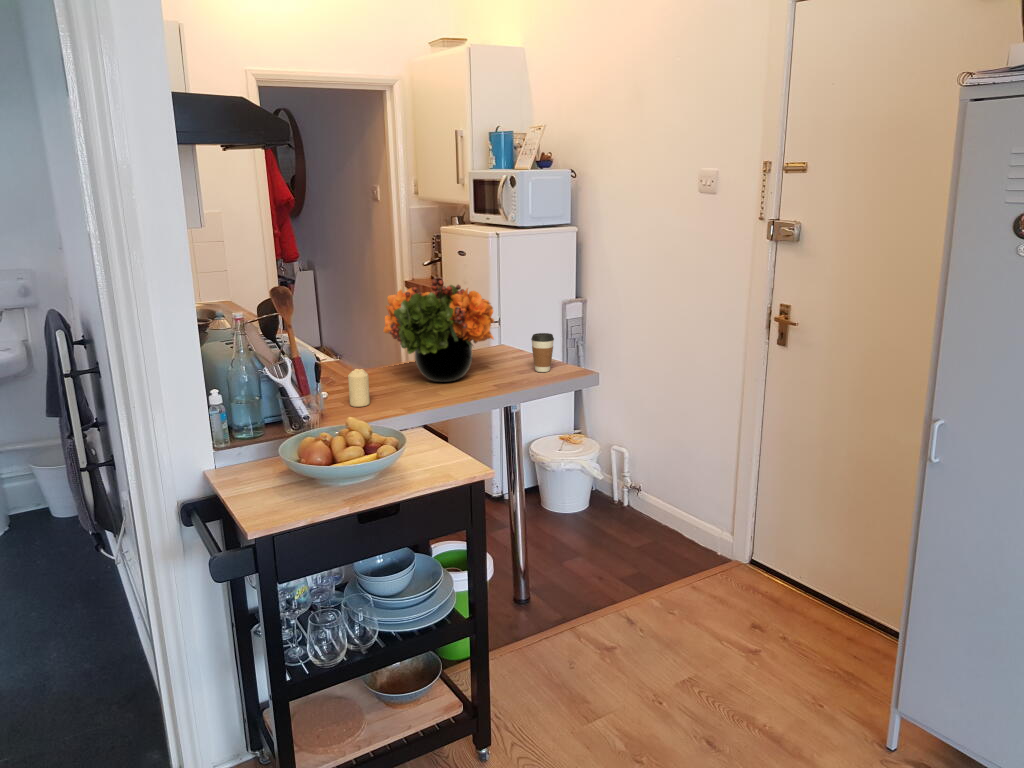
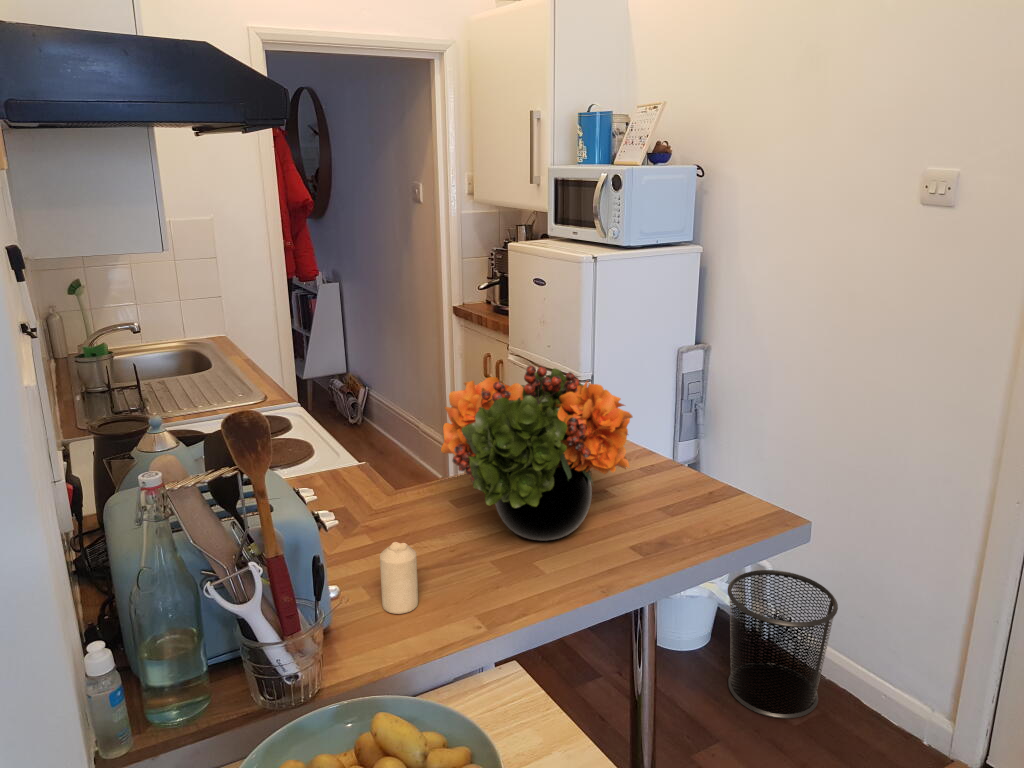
coffee cup: present [531,333,554,372] -> none [688,449,728,517]
waste bin: none [590,450,663,544] -> present [728,570,838,718]

